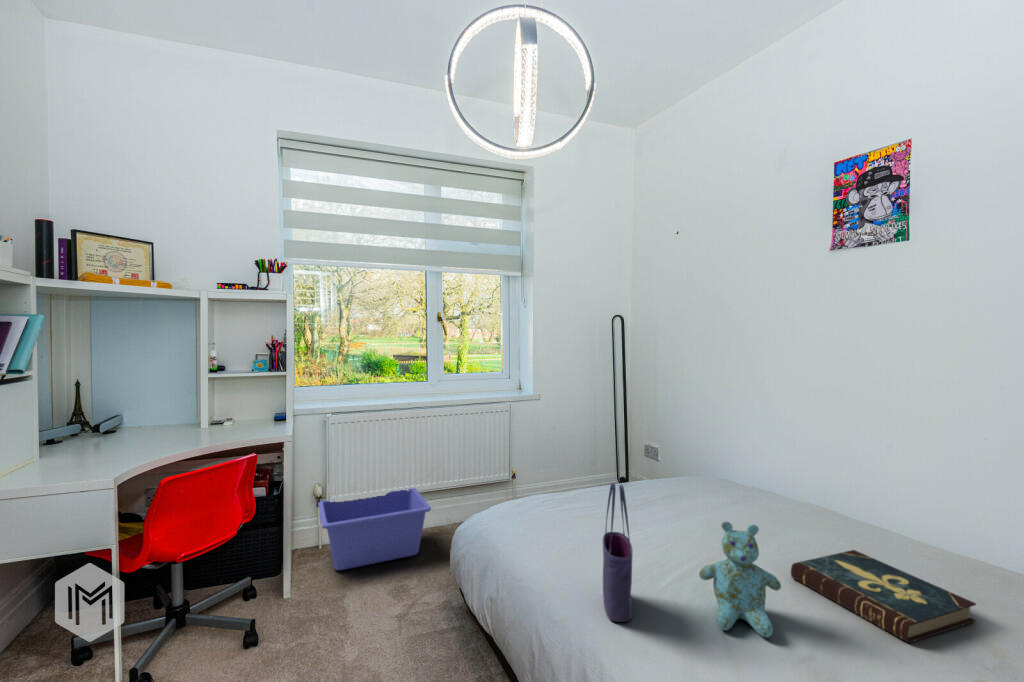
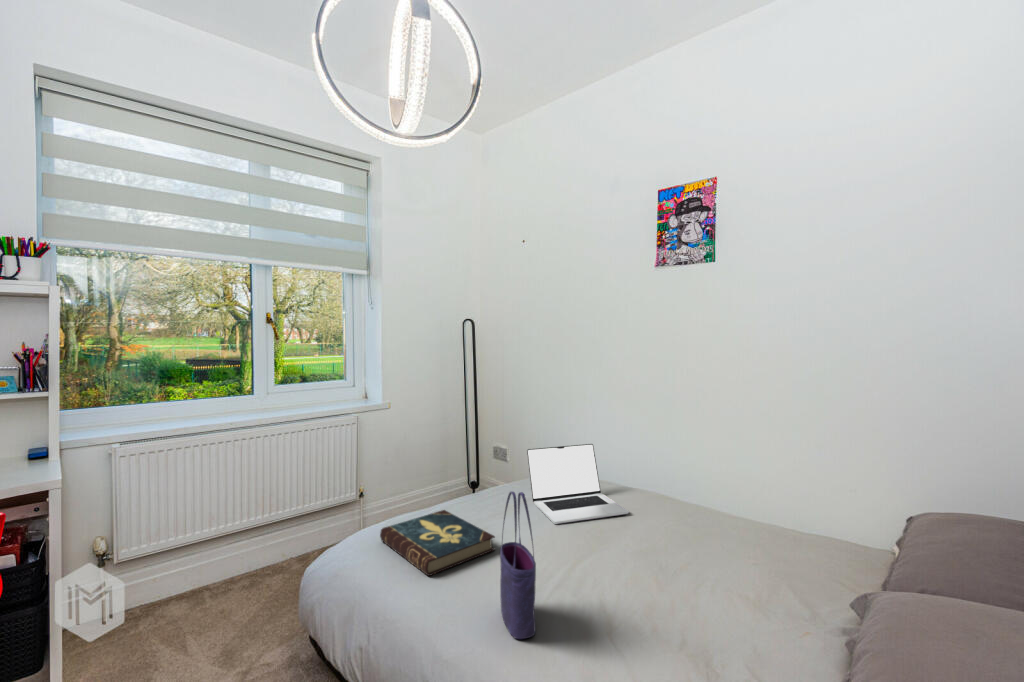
laptop: none [664,449,776,530] -> present [527,444,629,524]
storage bin: present [318,488,431,570] -> none [101,523,268,646]
stuffed bear: present [699,521,781,637] -> none [591,514,663,623]
book: present [791,550,976,643] -> present [380,510,495,576]

